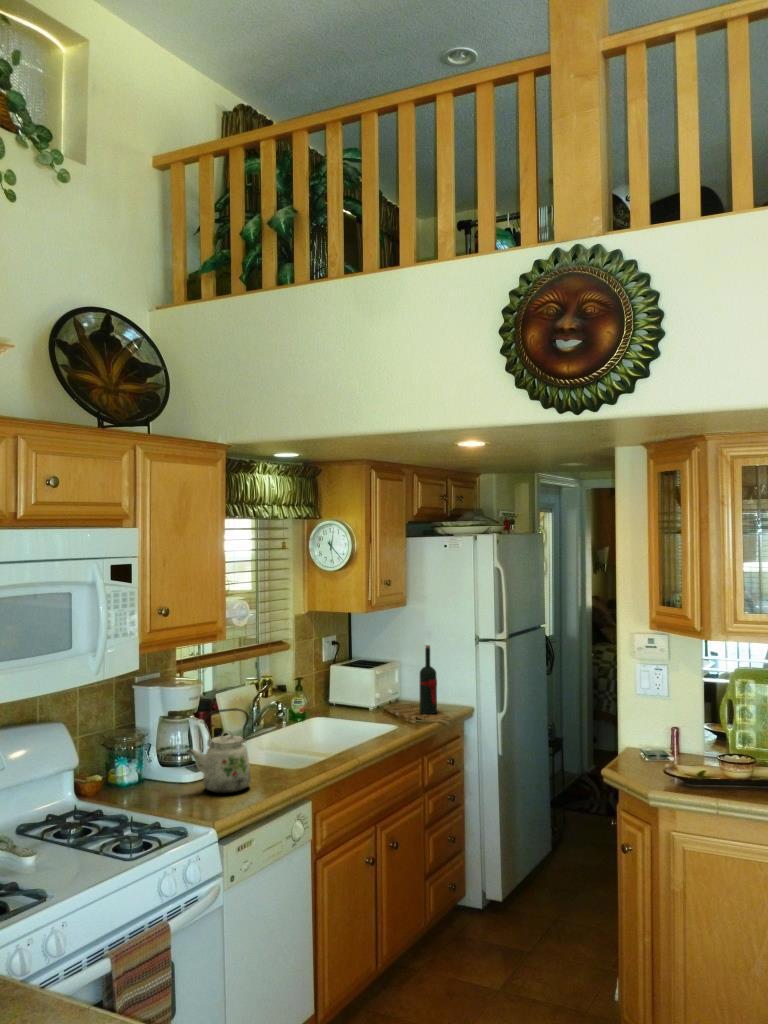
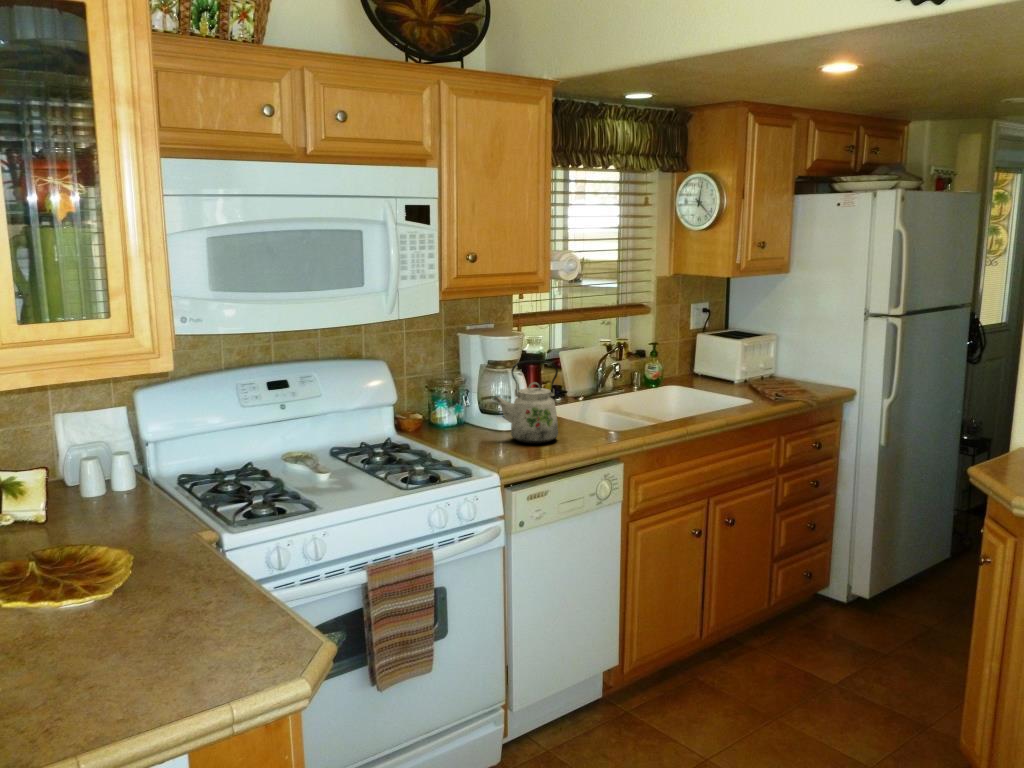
wine bottle: present [420,645,437,714] -> none [789,316,812,392]

